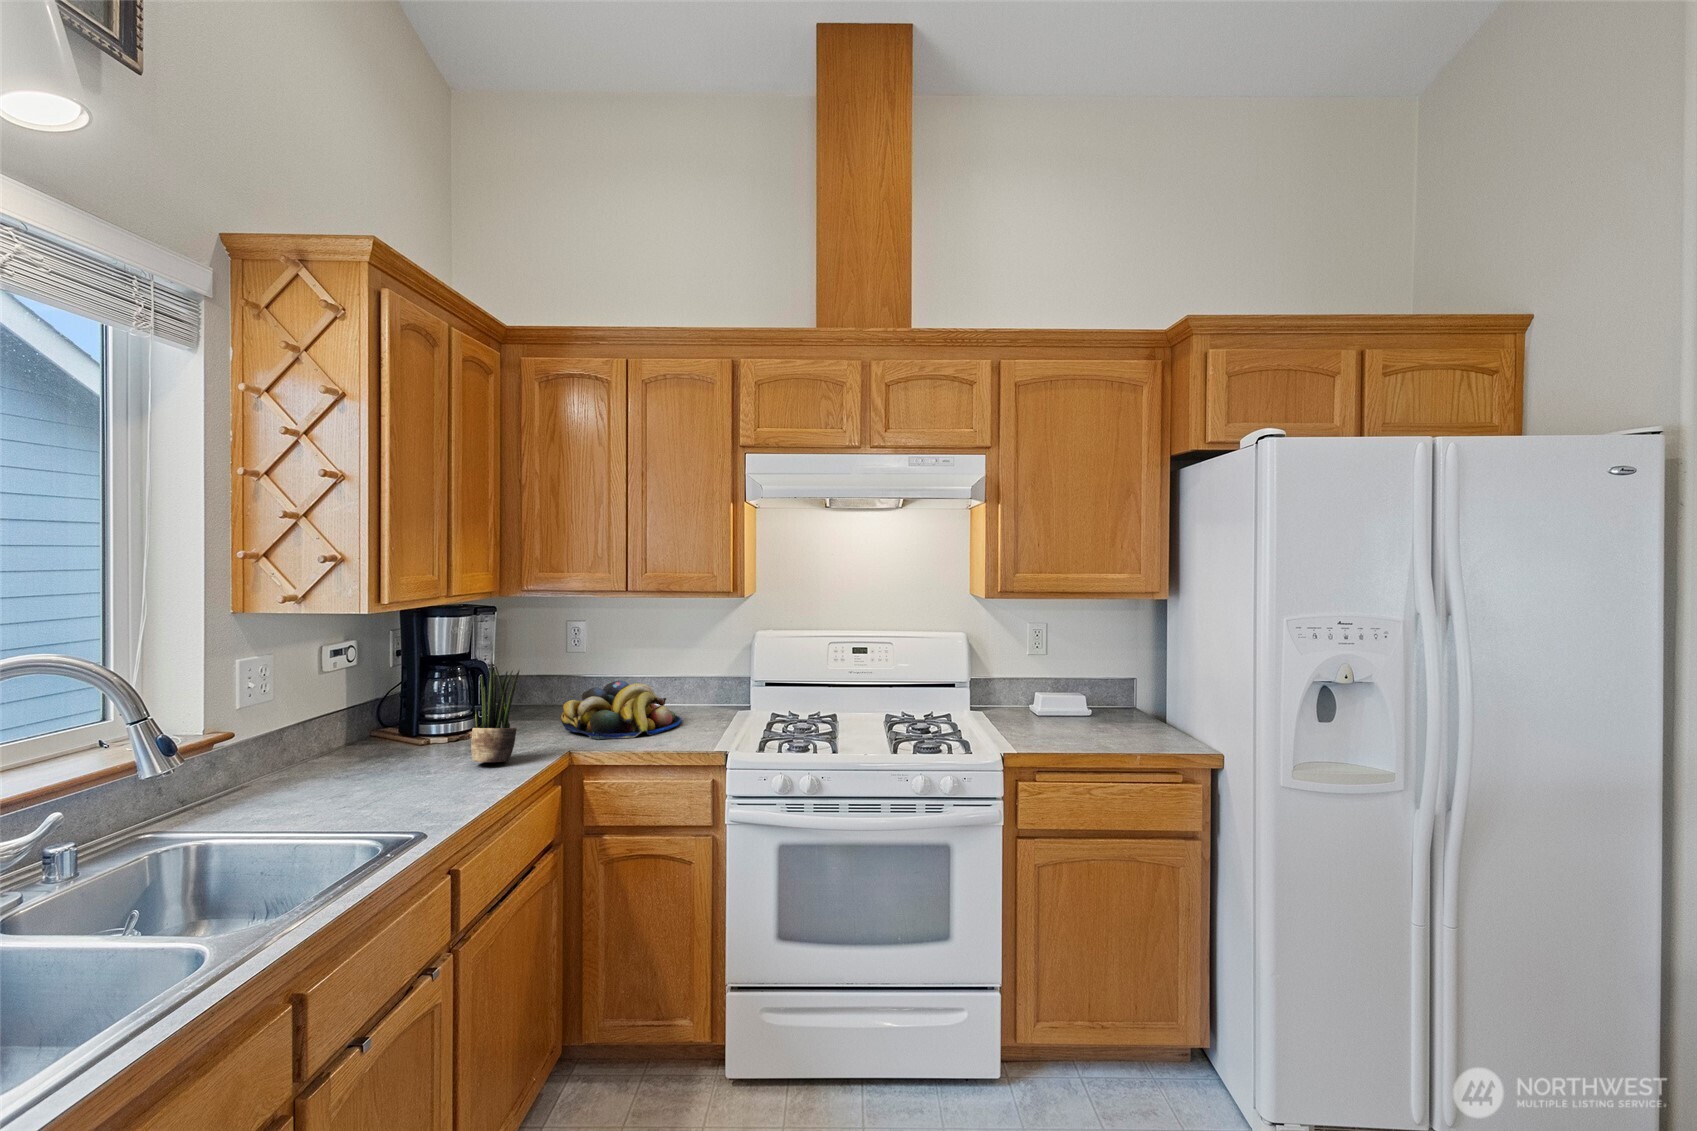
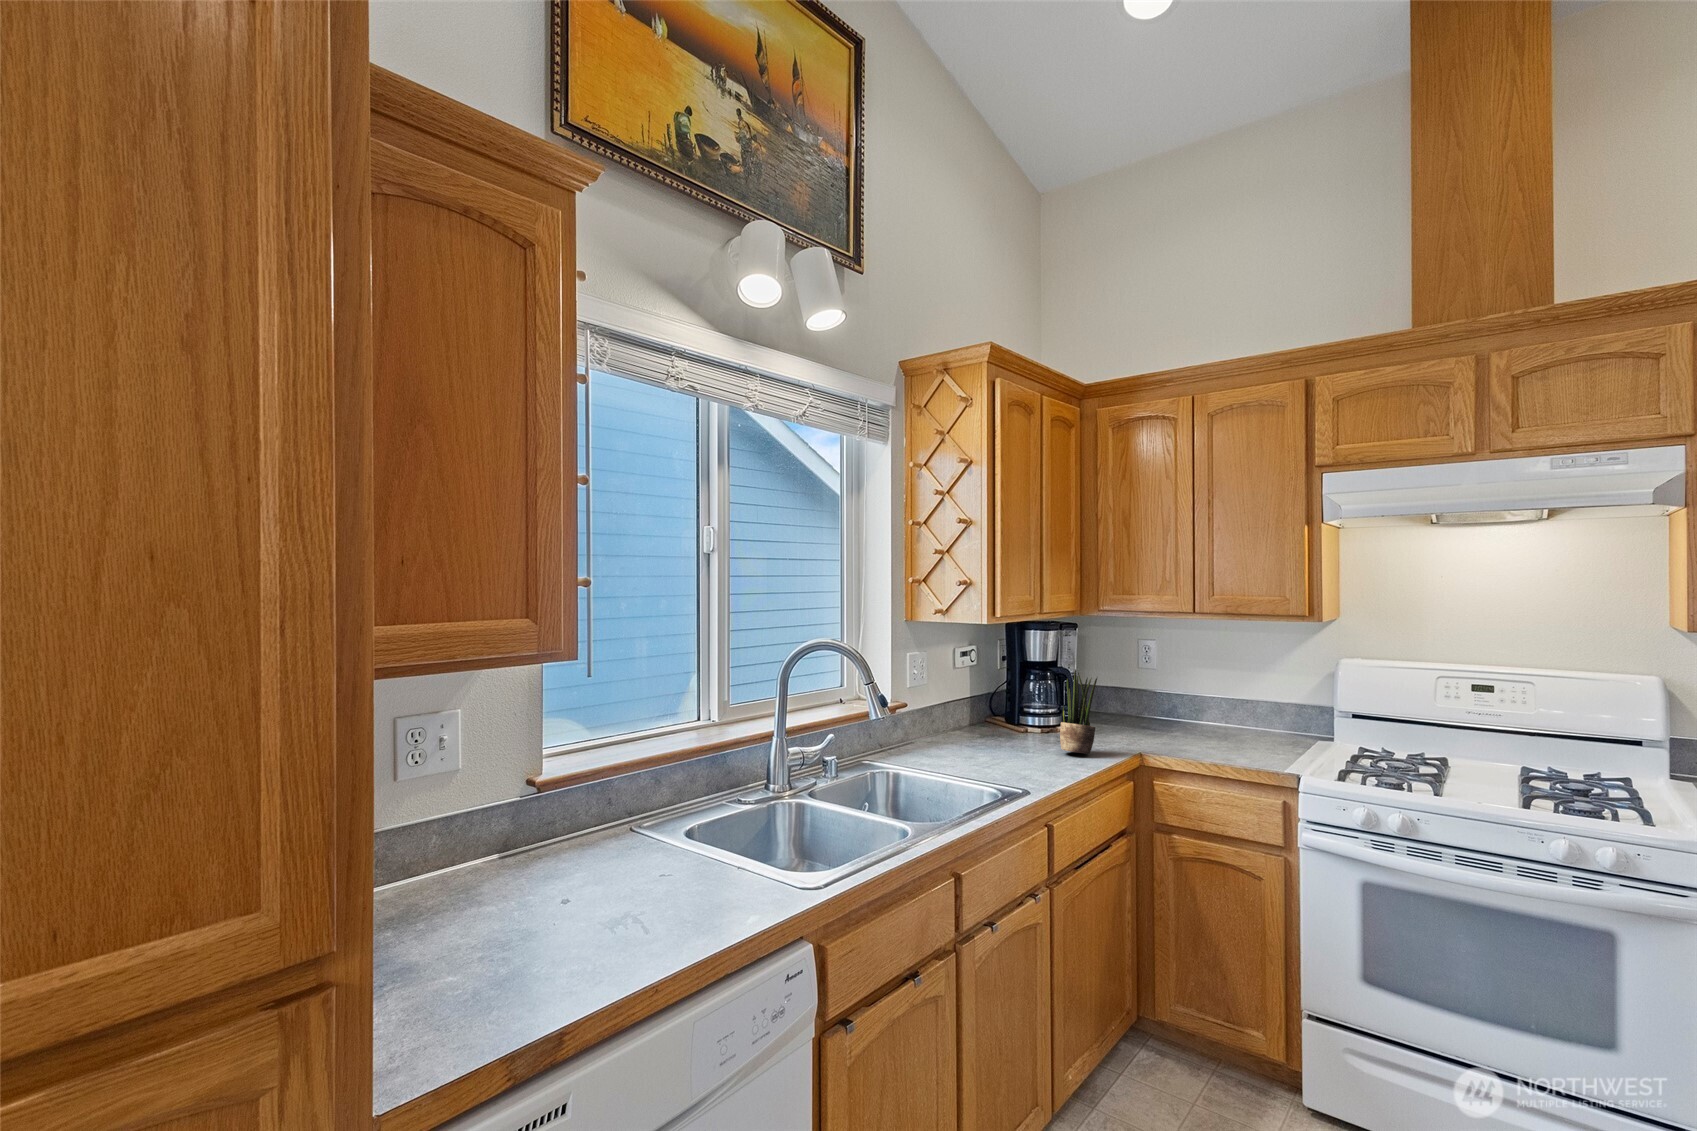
fruit bowl: present [561,681,681,739] -> none [1134,697,1253,752]

